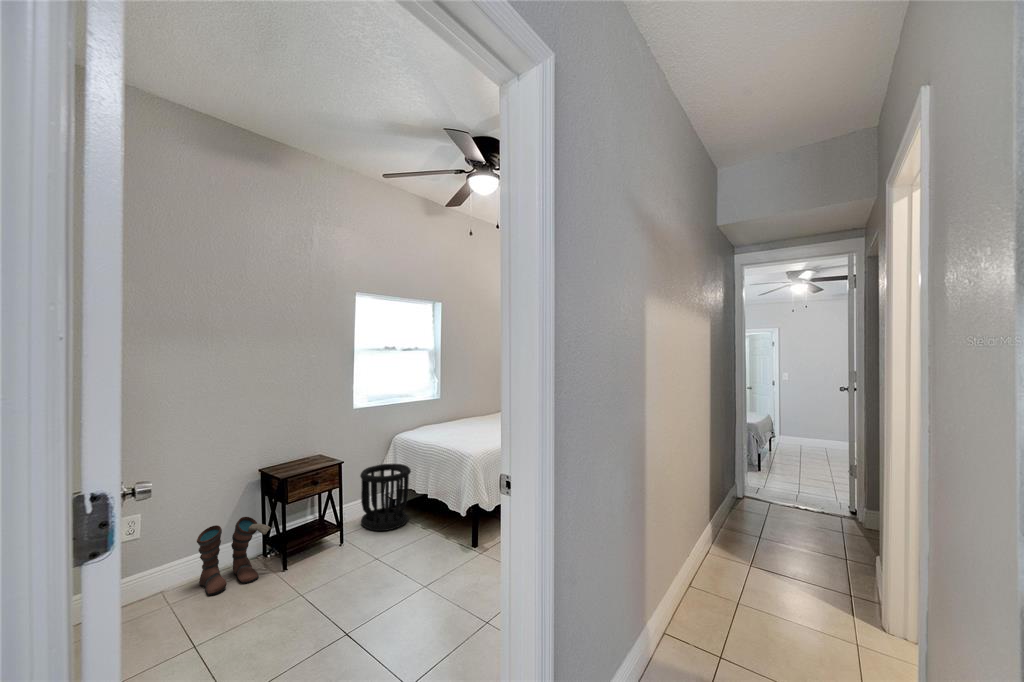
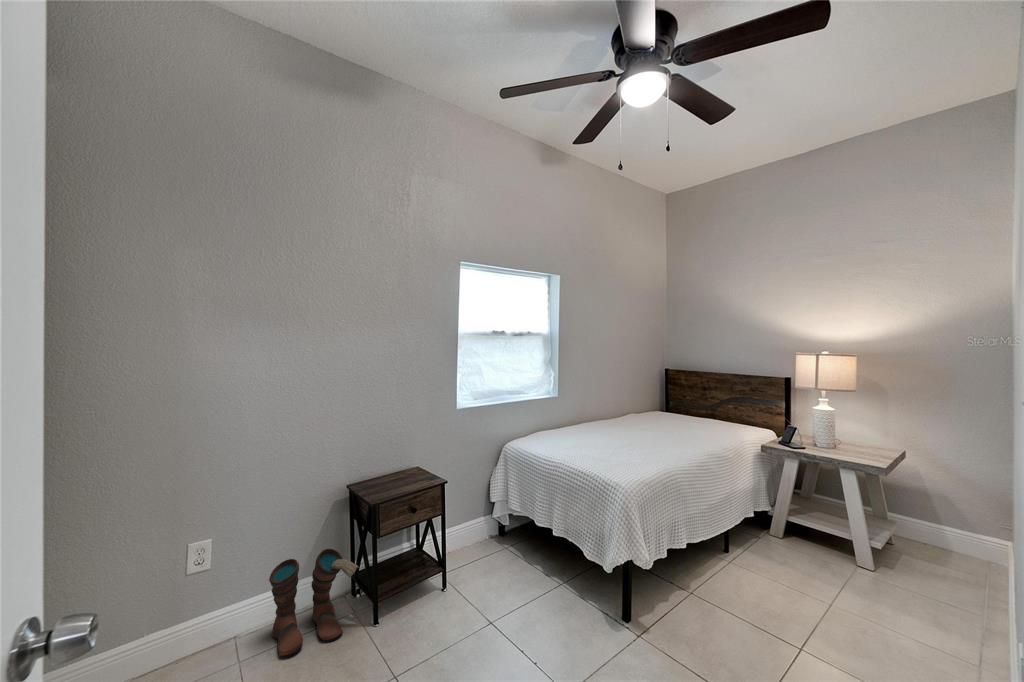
wastebasket: present [360,464,411,531] -> none [466,480,529,571]

